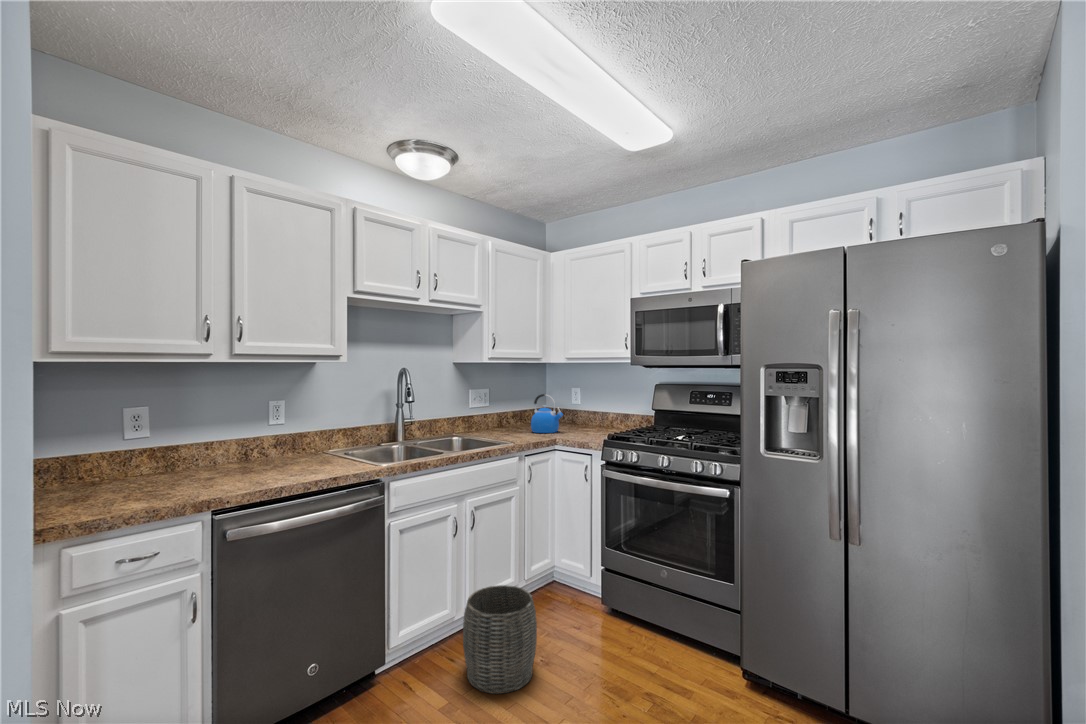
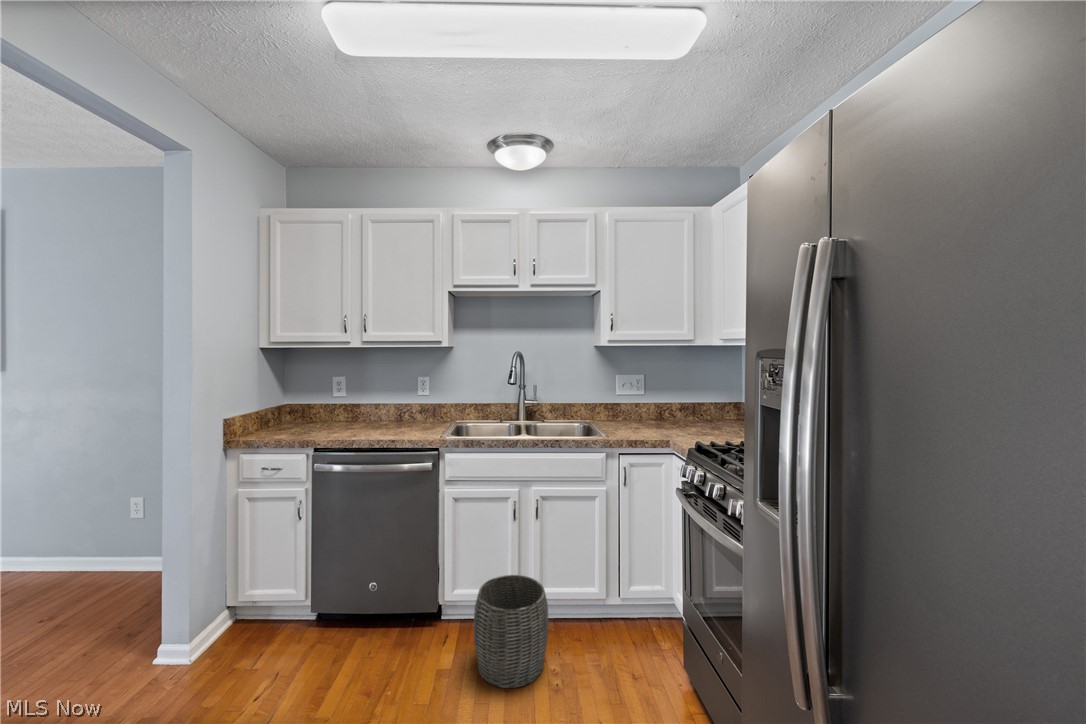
kettle: present [531,394,563,433] -> none [671,386,705,433]

